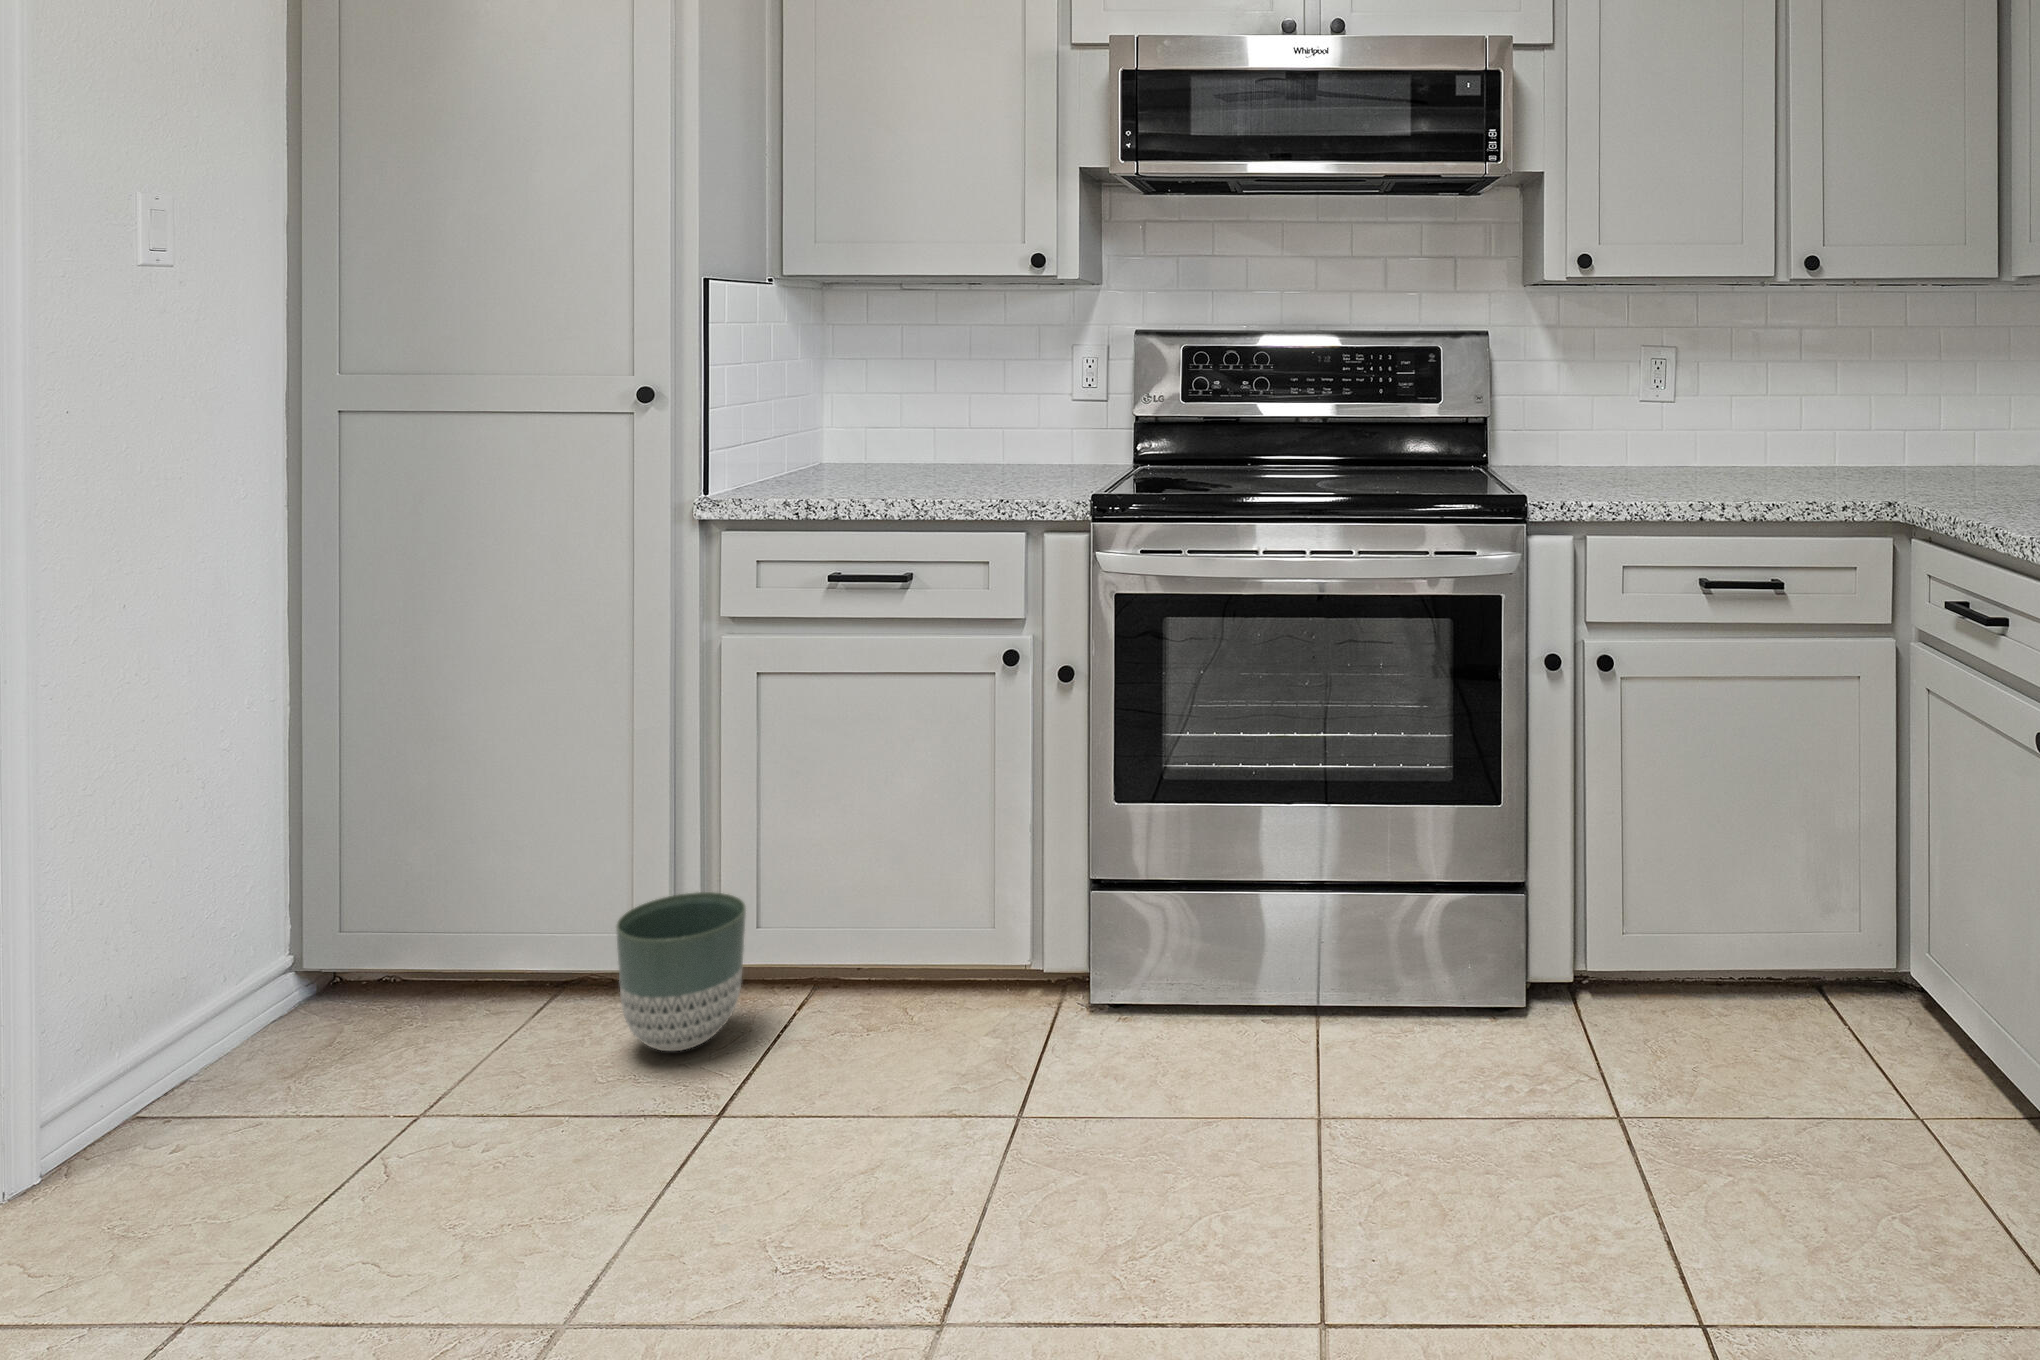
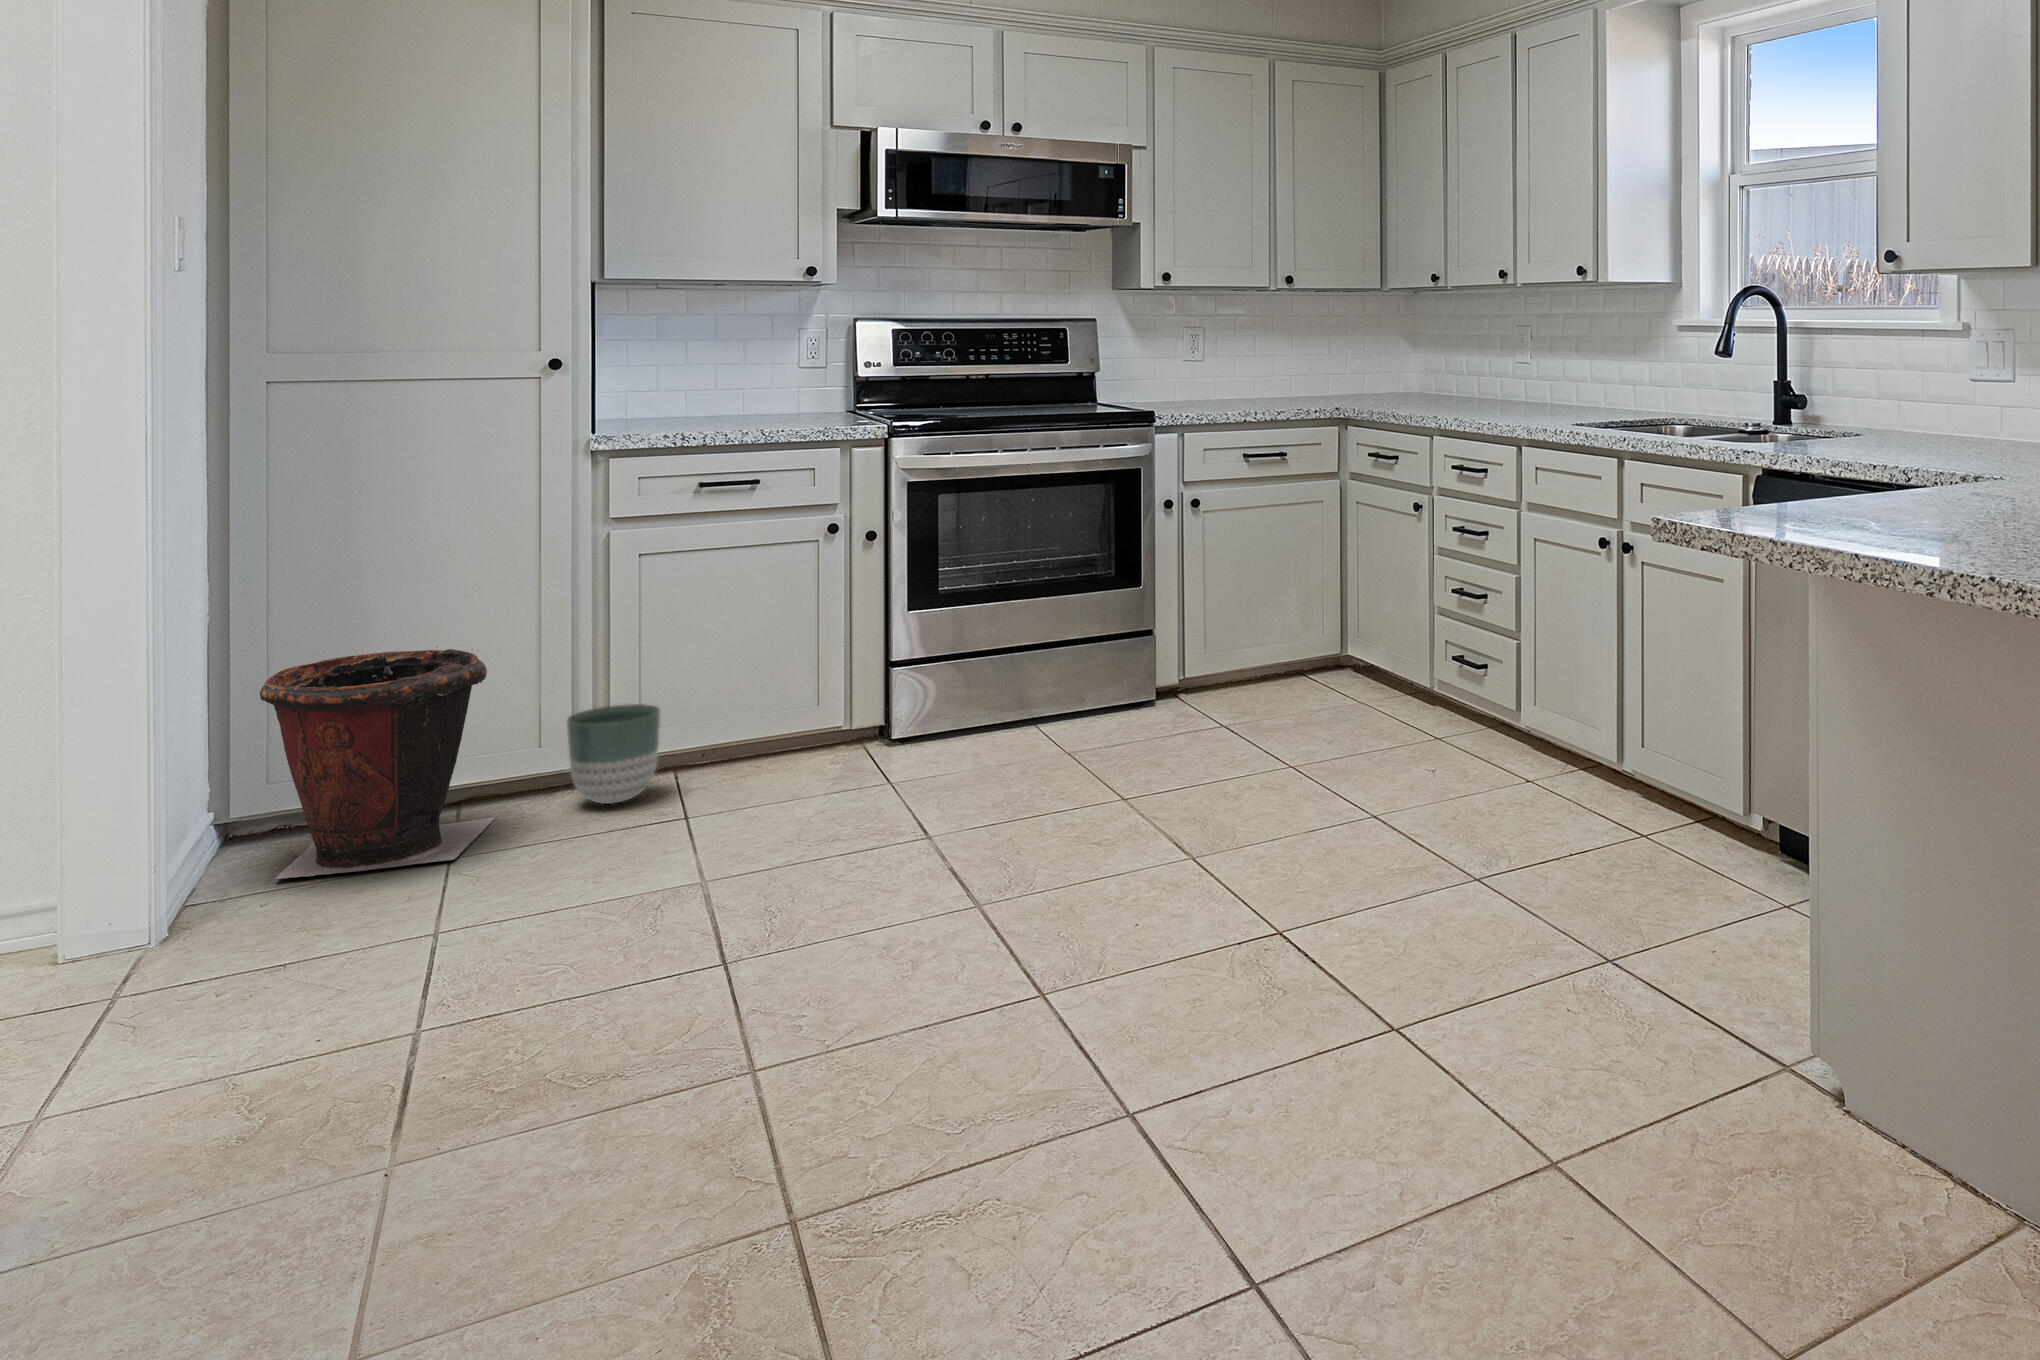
waste bin: none [206,785,545,1136] -> present [260,646,495,879]

